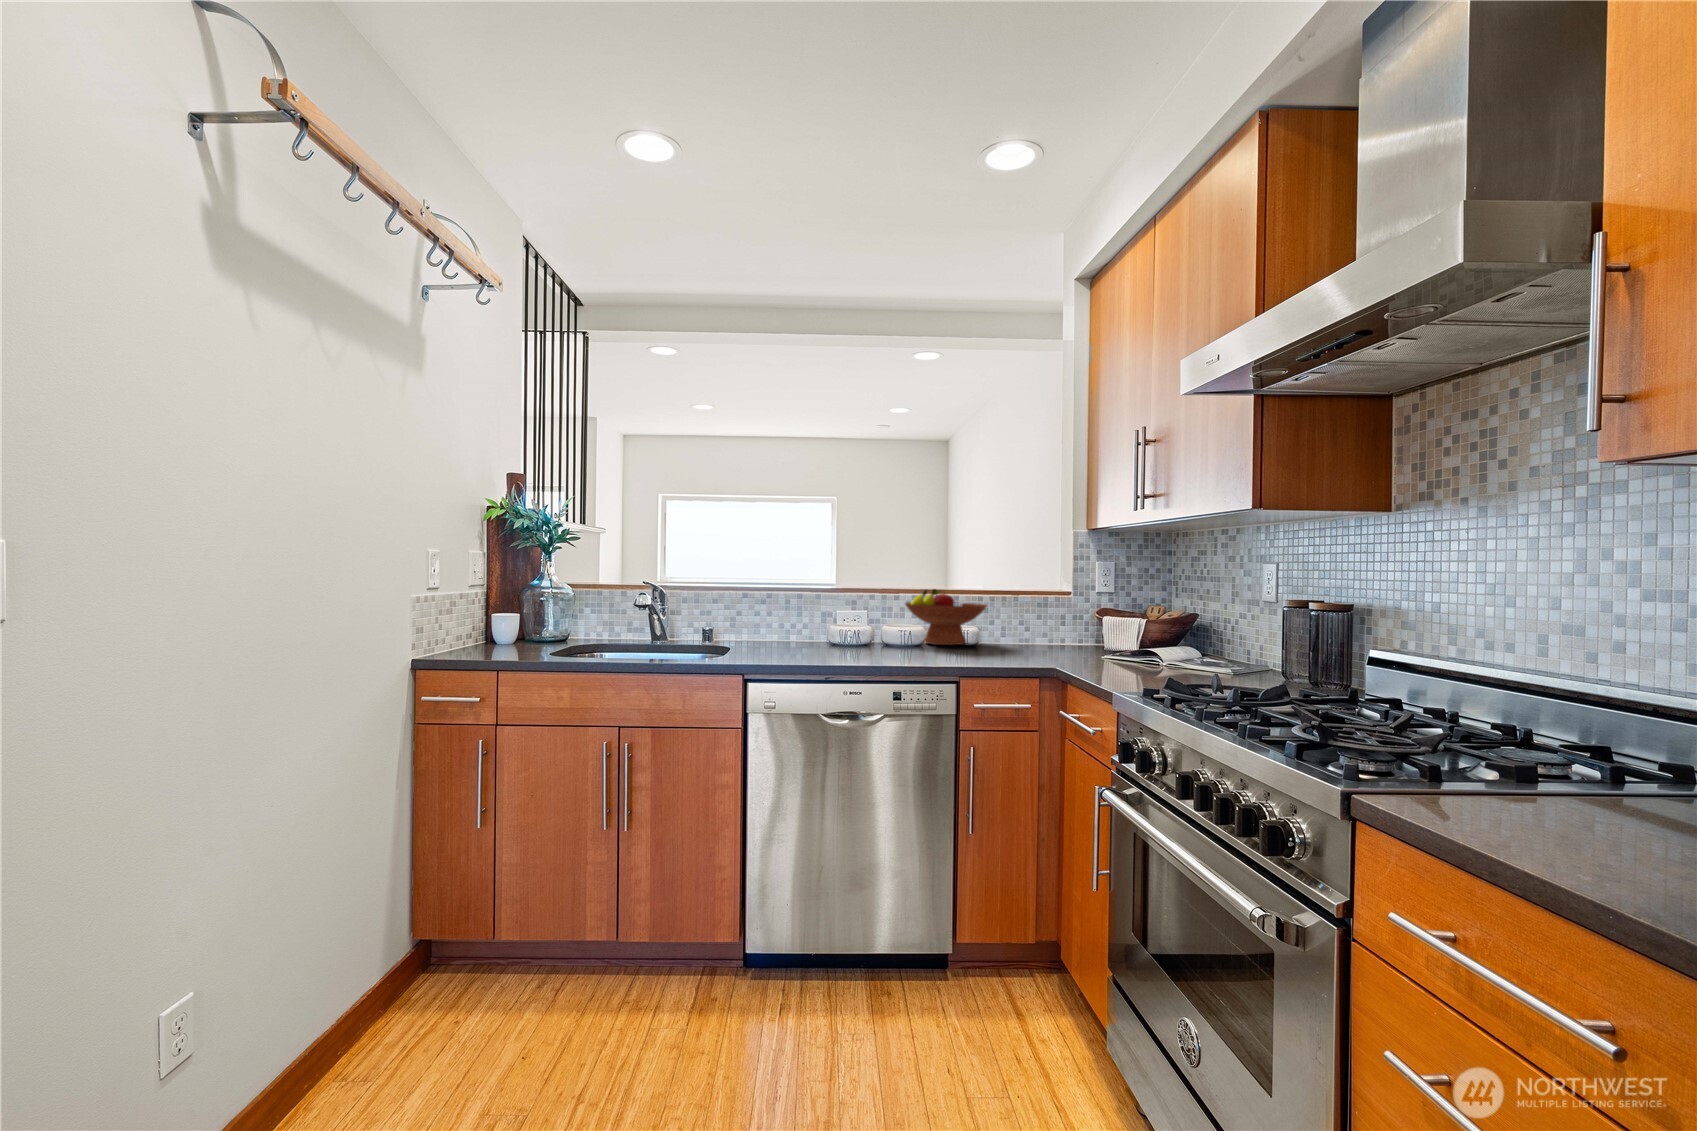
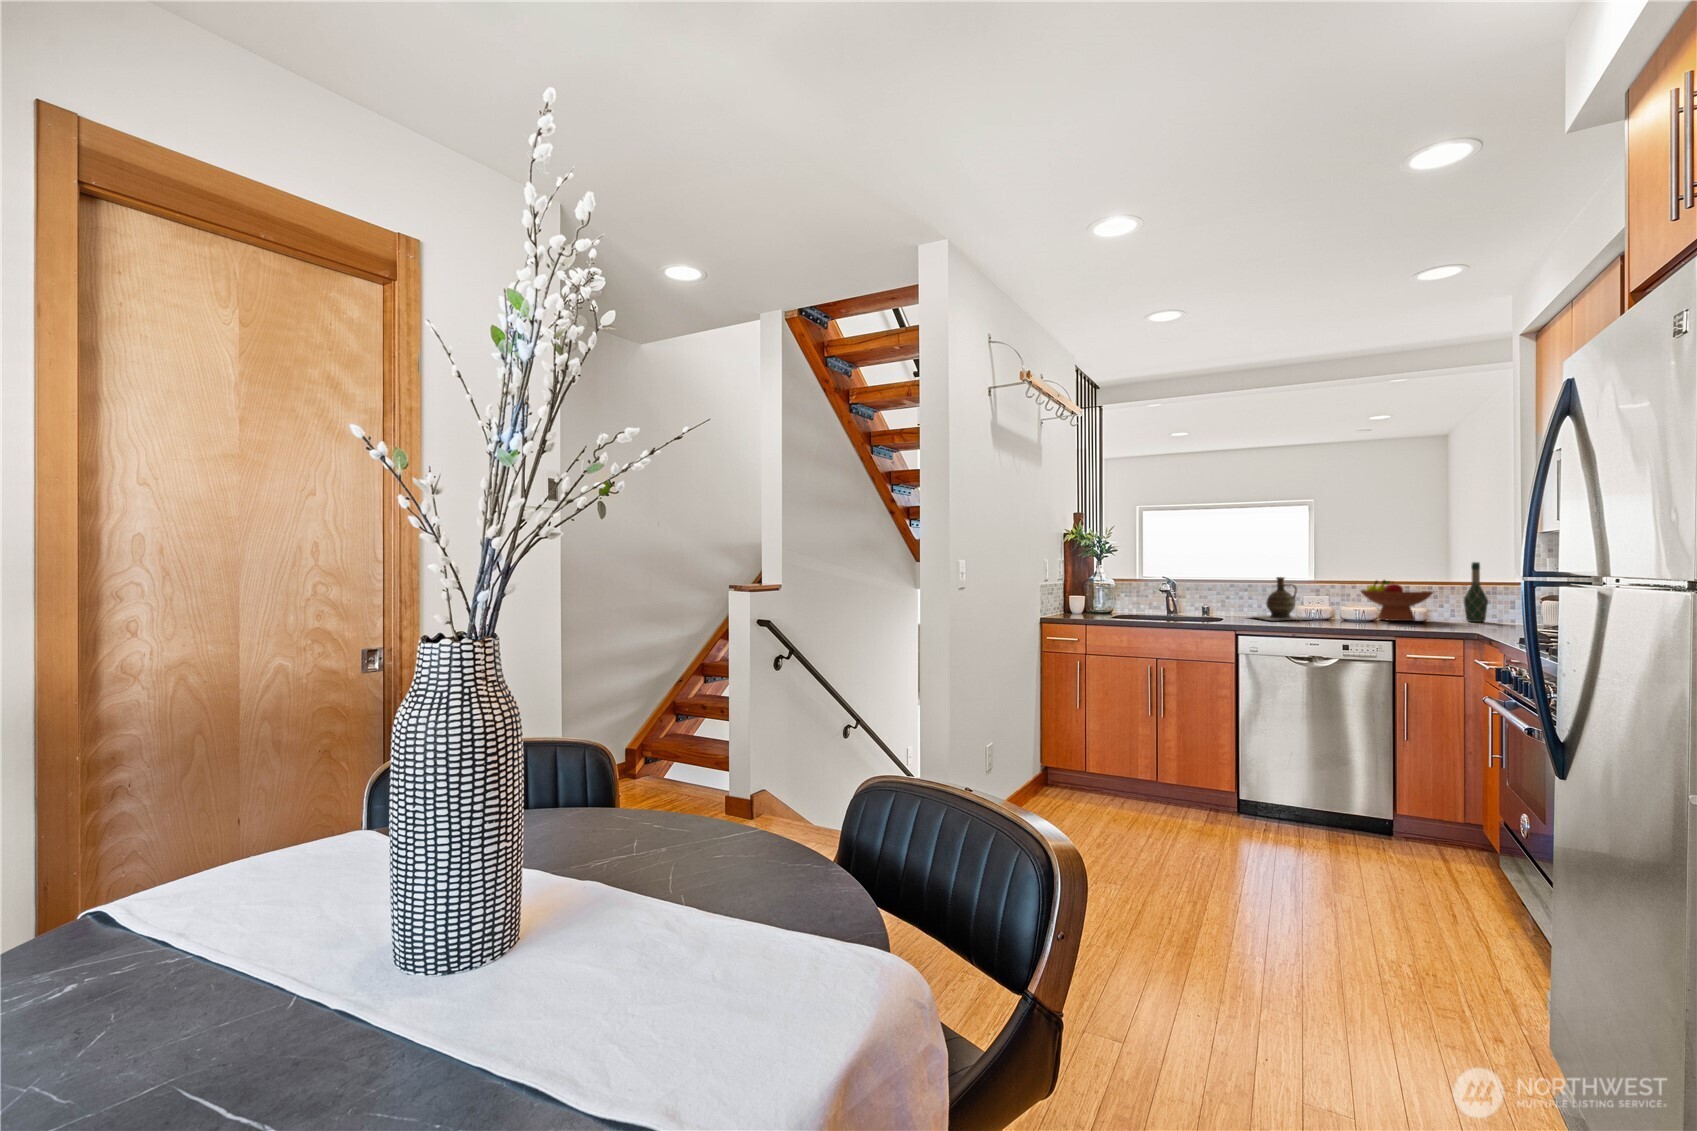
wine bottle: none [1016,566,1041,644] -> present [1464,562,1488,622]
ceramic jug: none [760,584,851,650] -> present [1254,577,1304,620]

